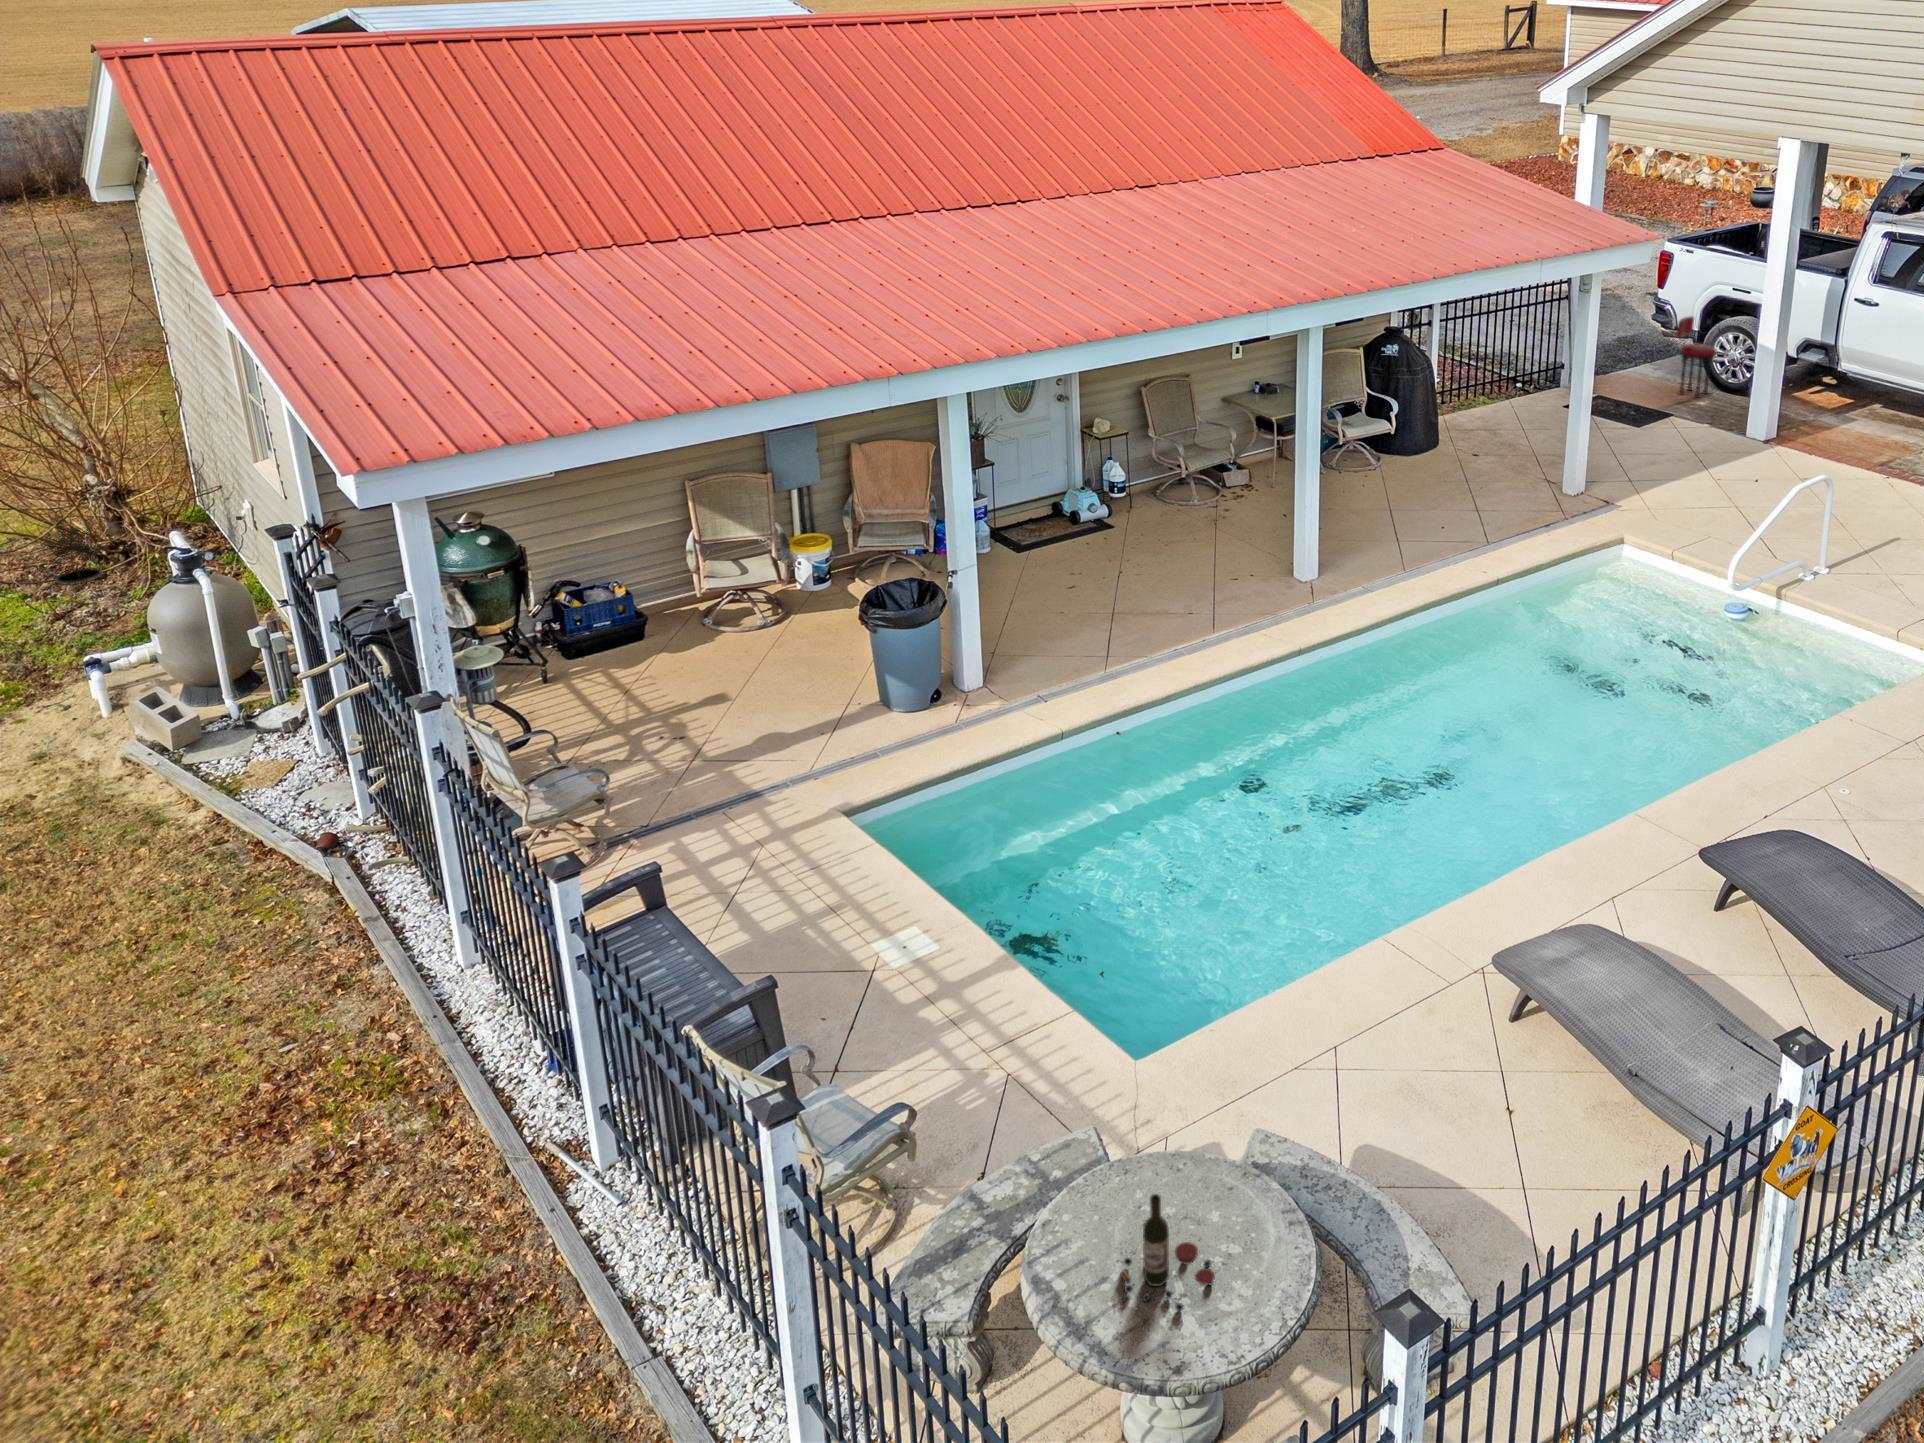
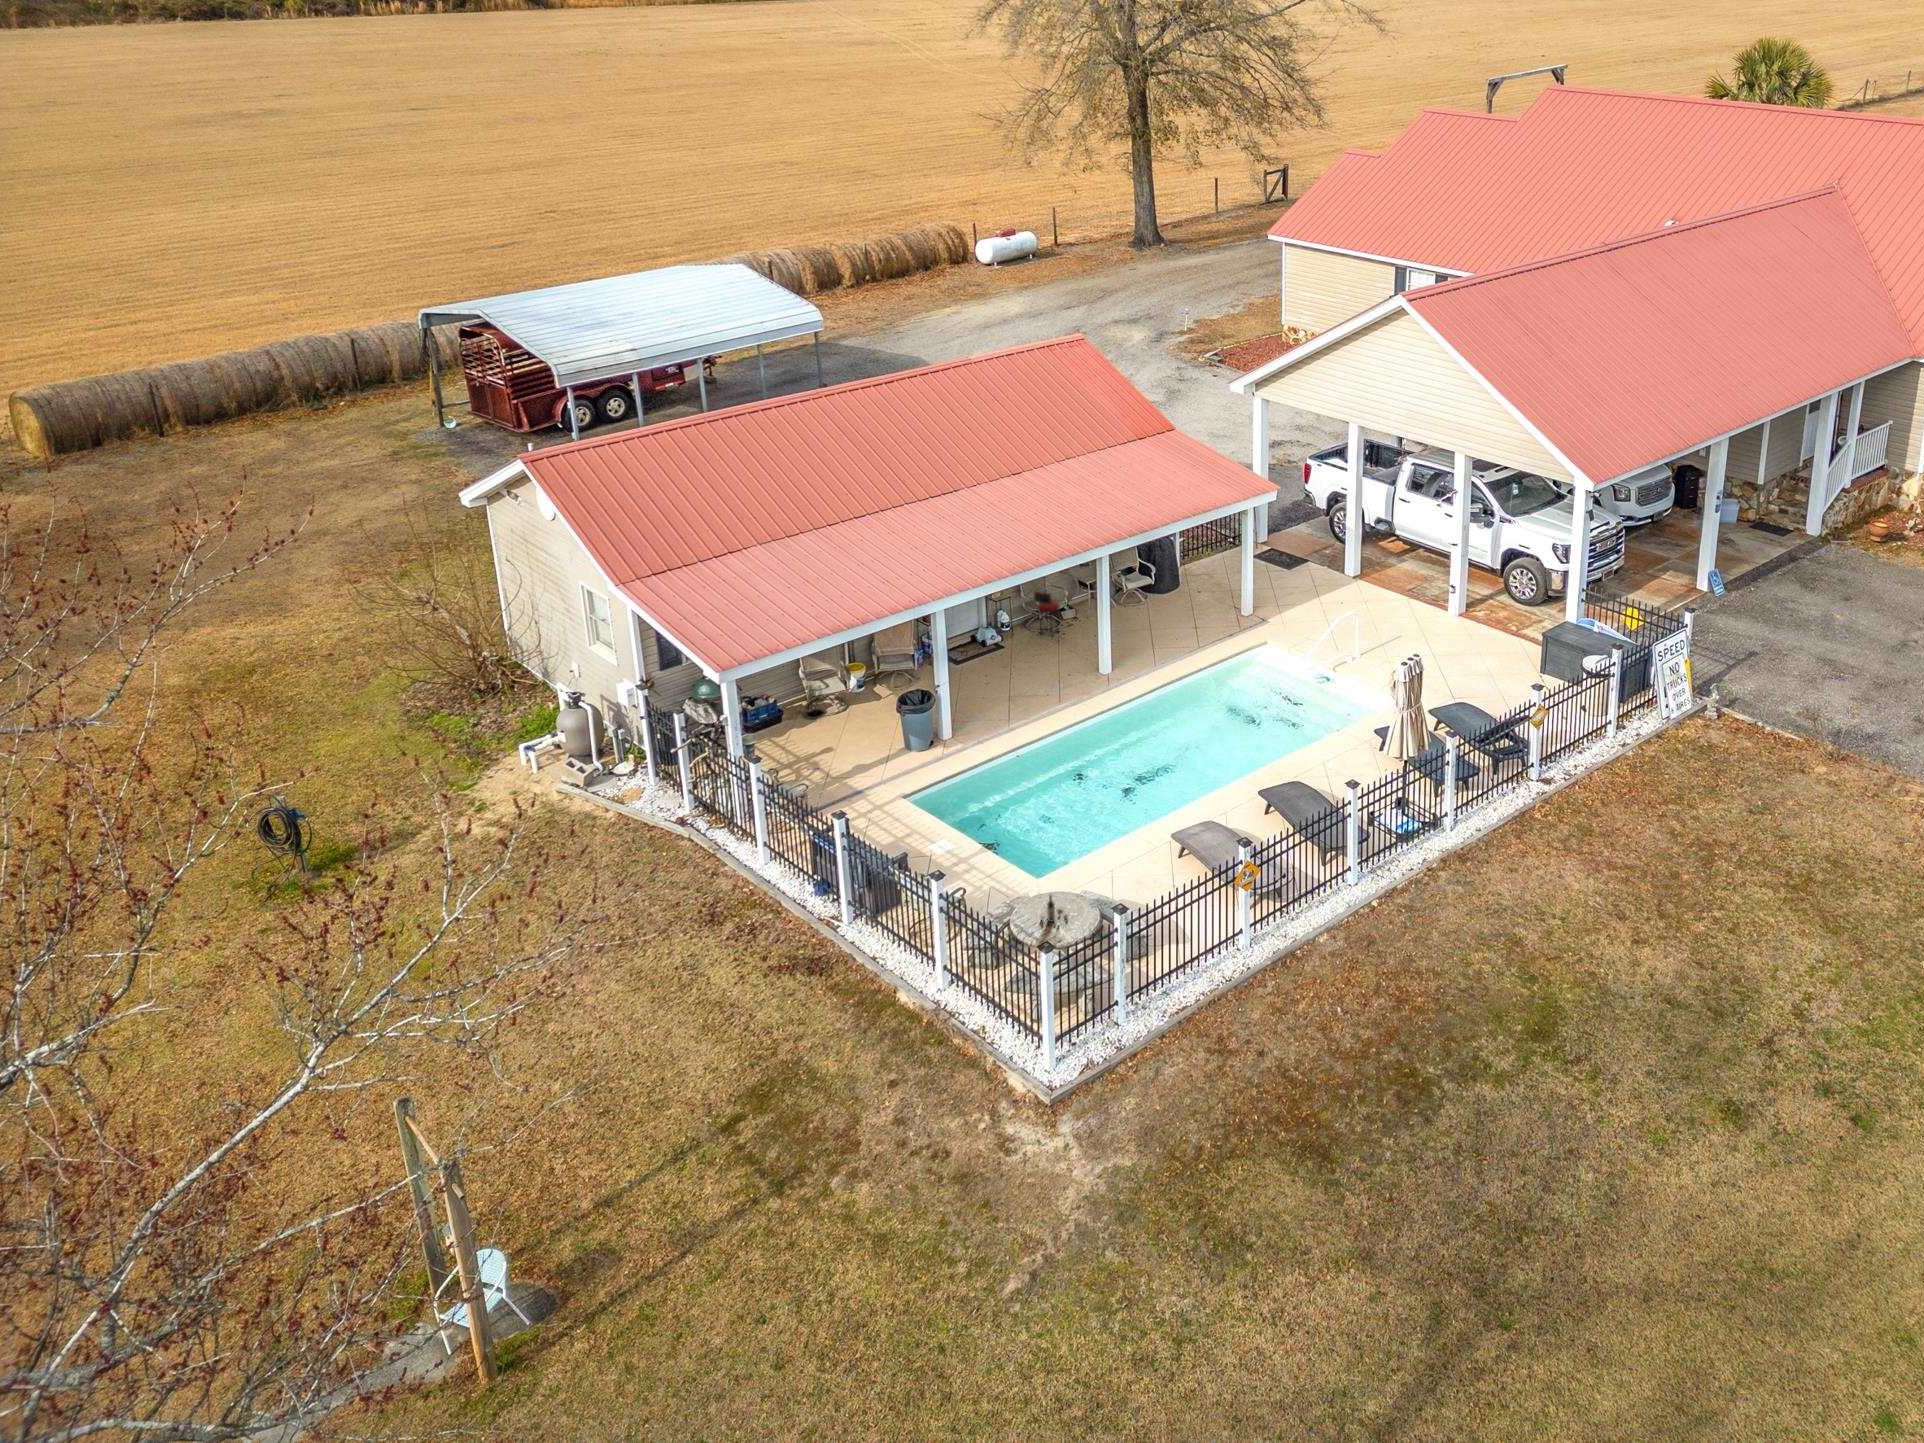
stool: present [1675,317,1716,398] -> present [1034,591,1060,637]
potted tree: present [38,512,103,585] -> present [804,683,826,719]

